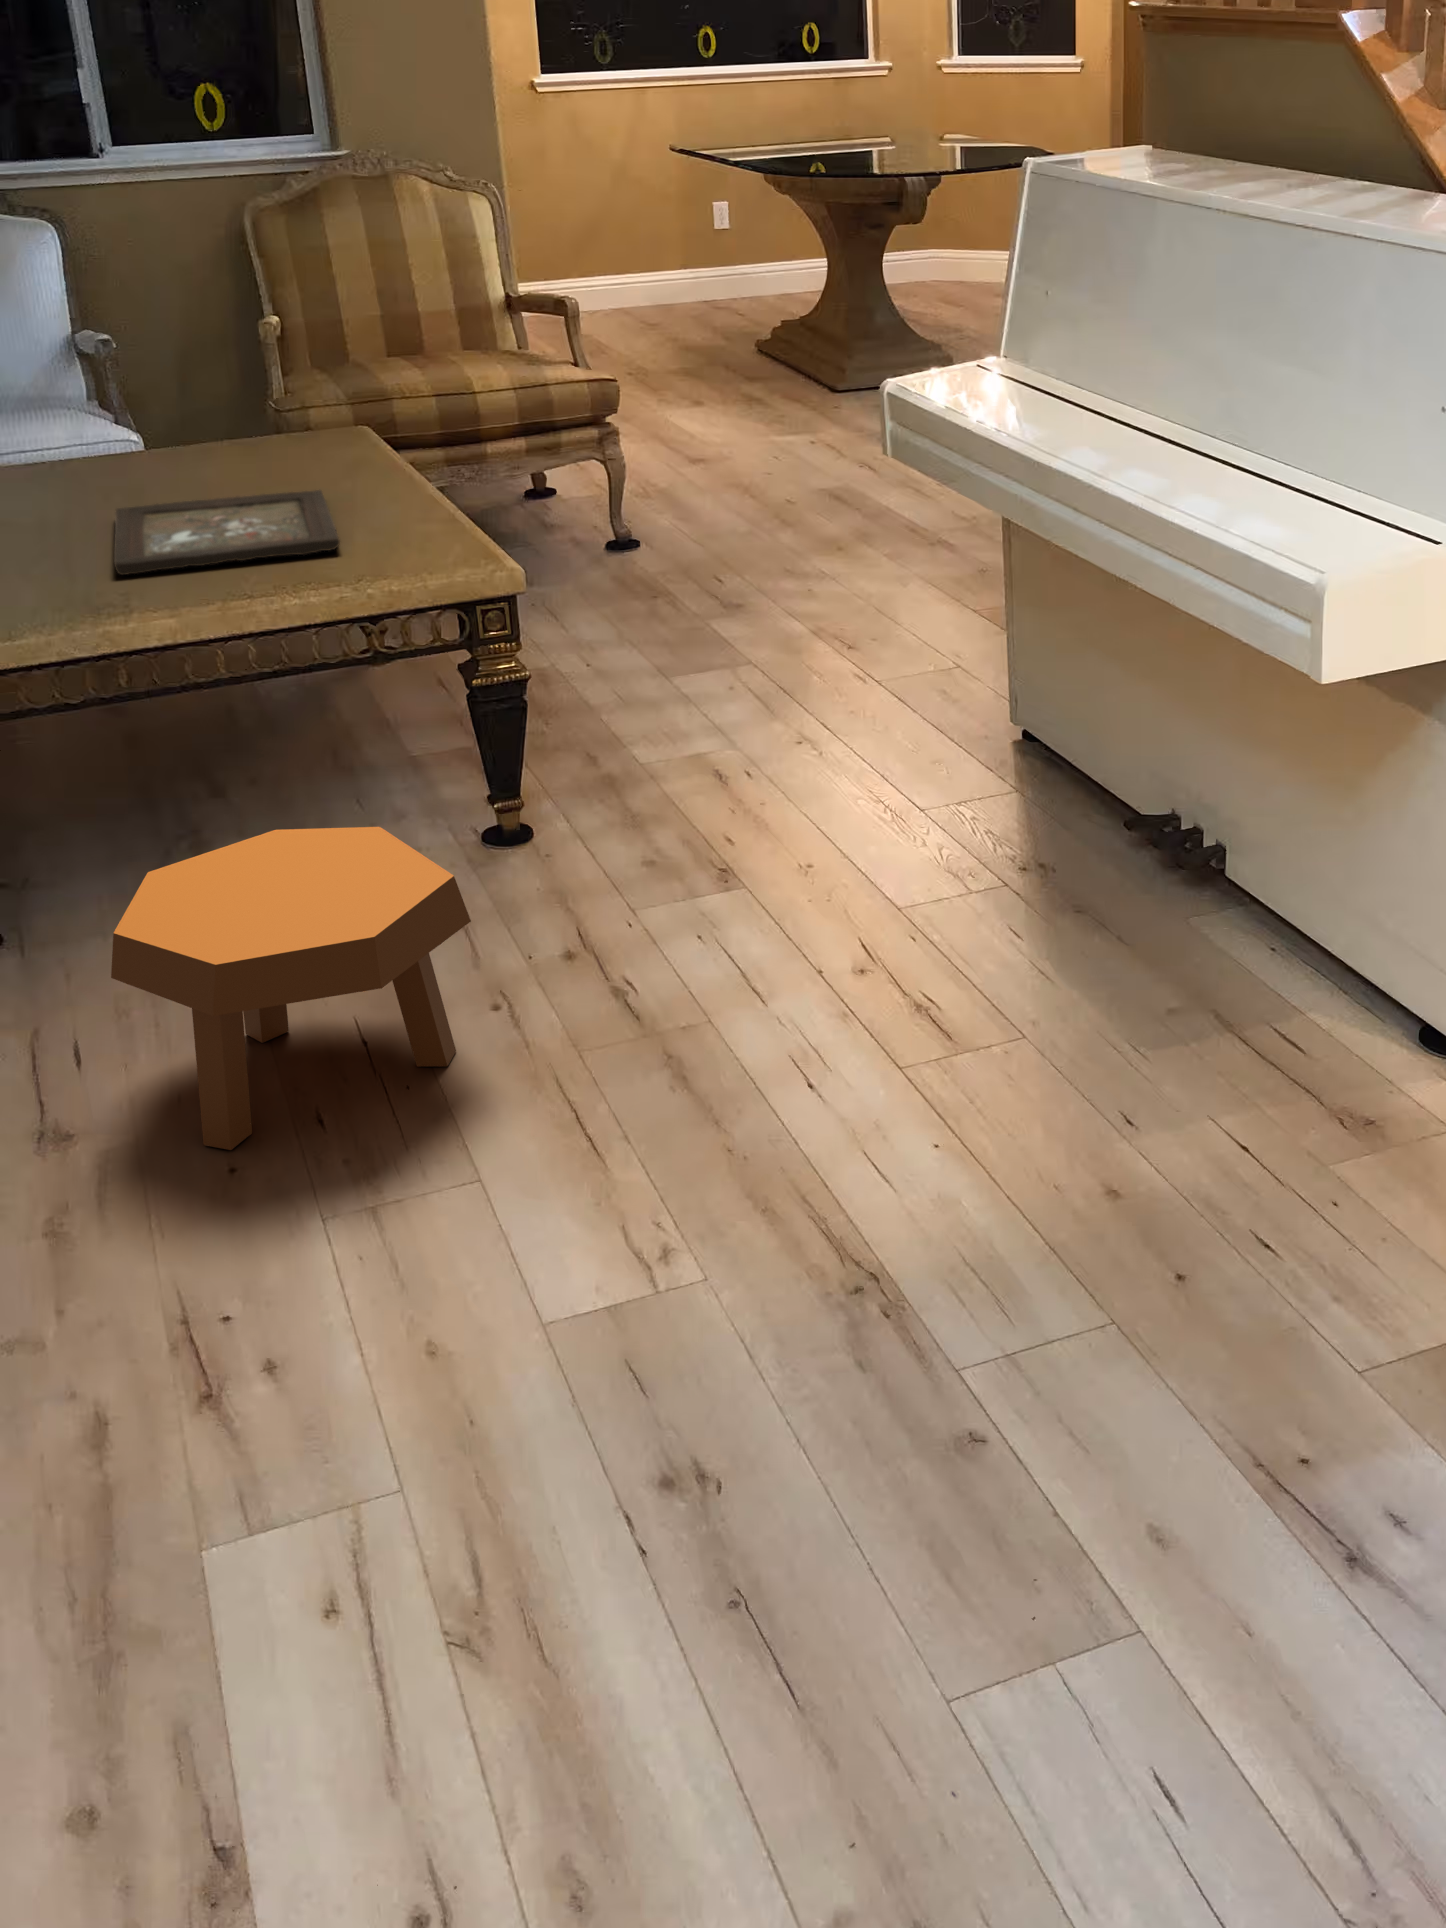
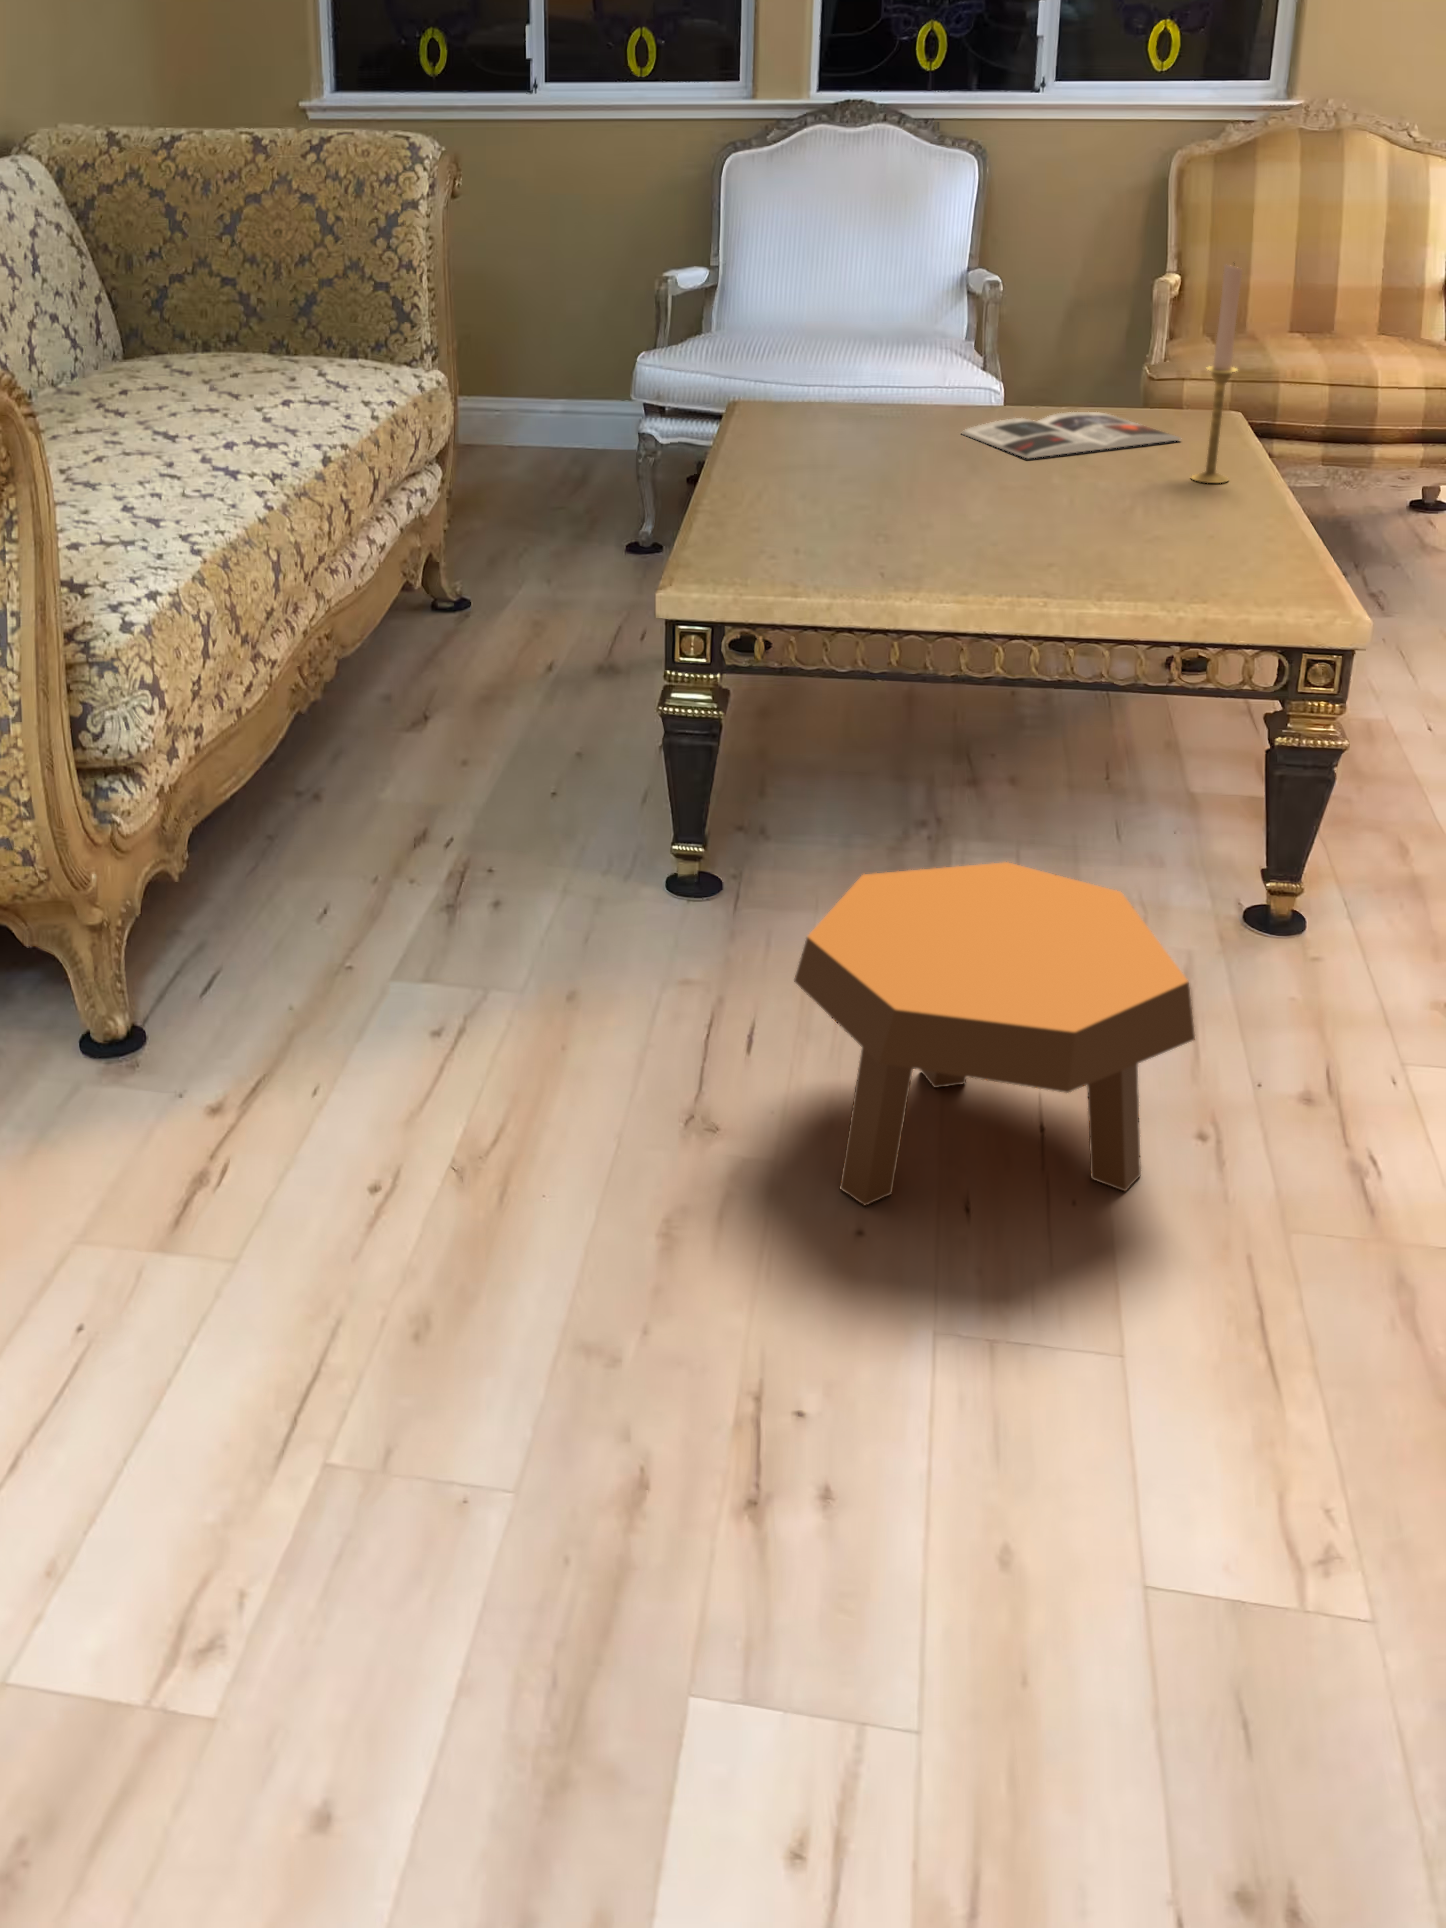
candlestick: none [324,290,375,486] -> present [1191,265,1242,483]
magazine: none [119,444,325,492] -> present [962,412,1180,458]
tray: present [114,490,340,575] -> none [923,466,1167,556]

